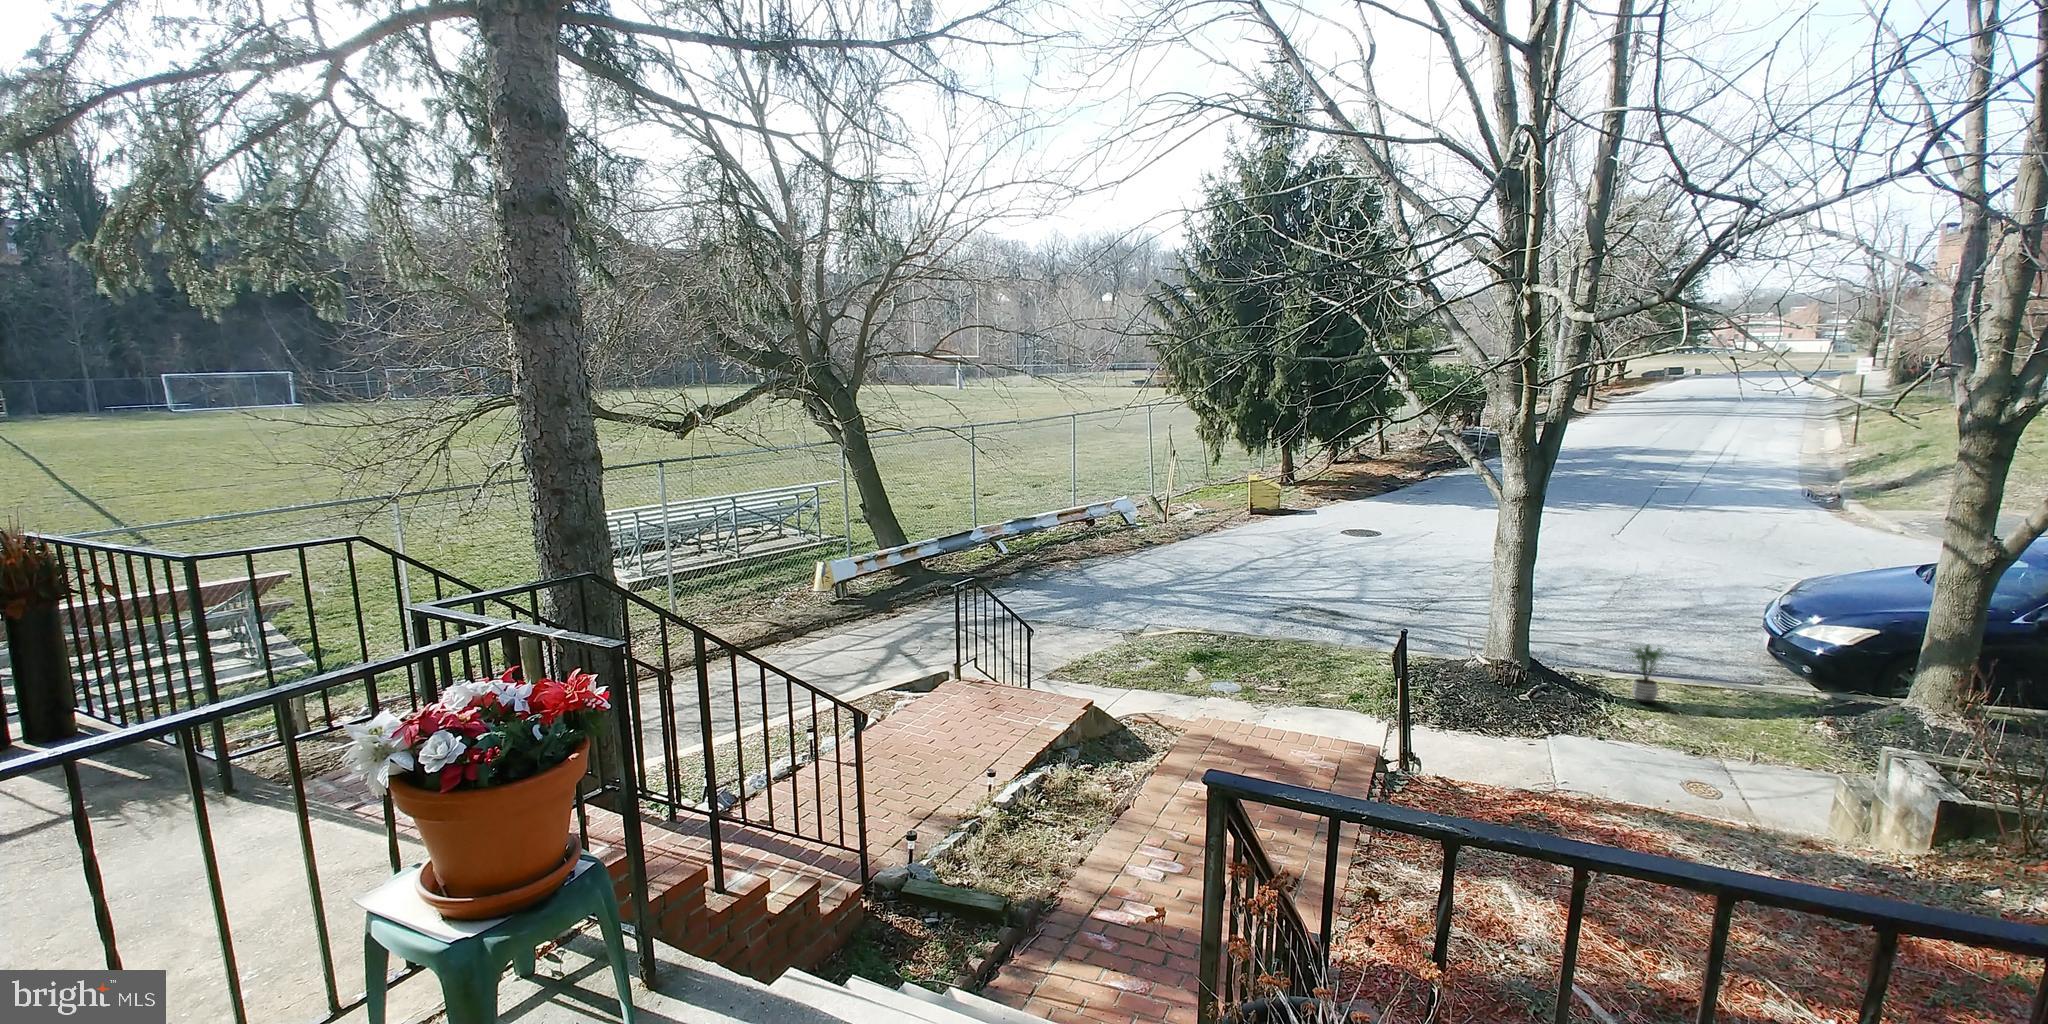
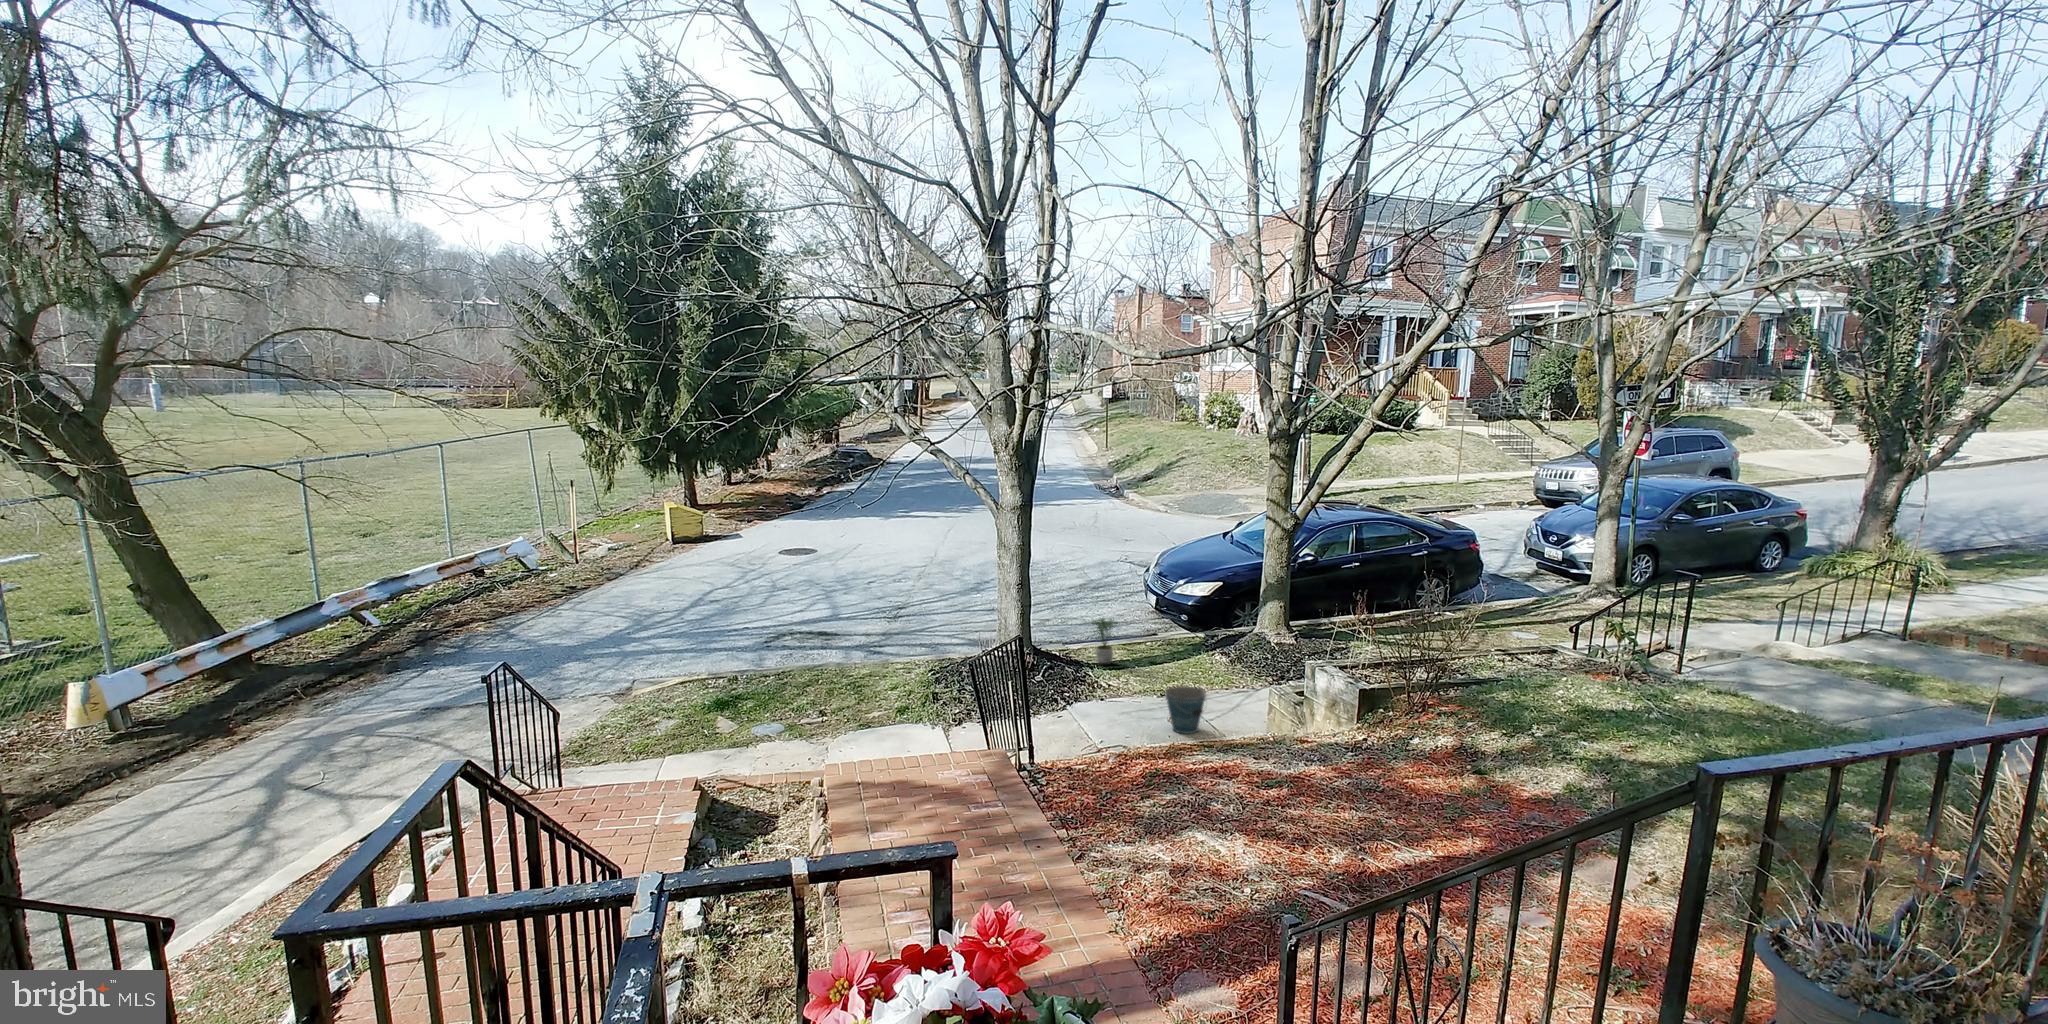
bucket: none [1668,739,1732,801] -> present [1165,686,1206,734]

